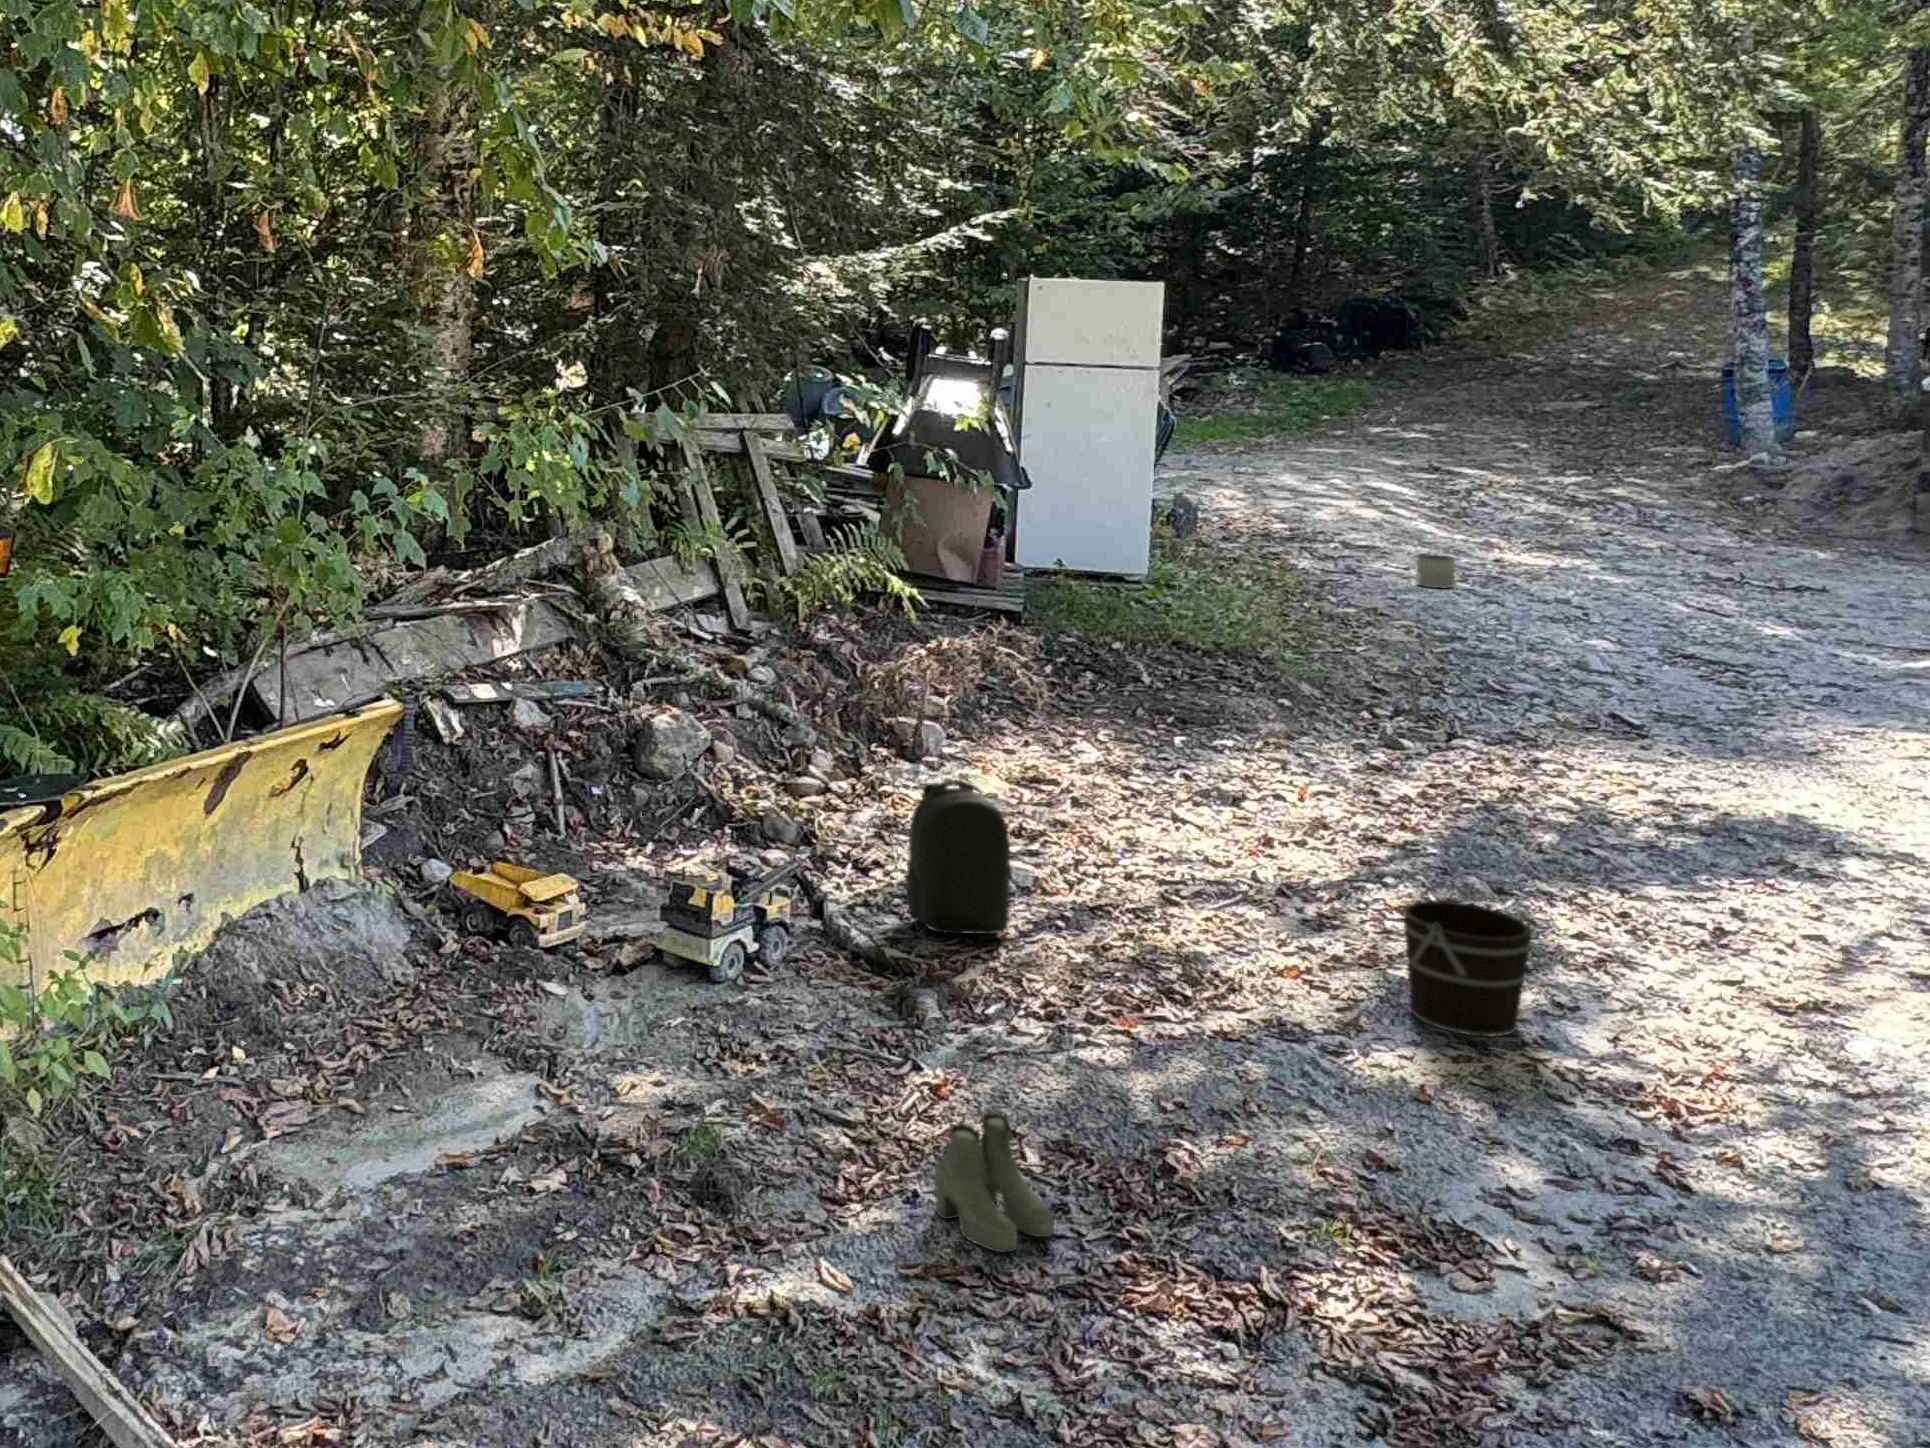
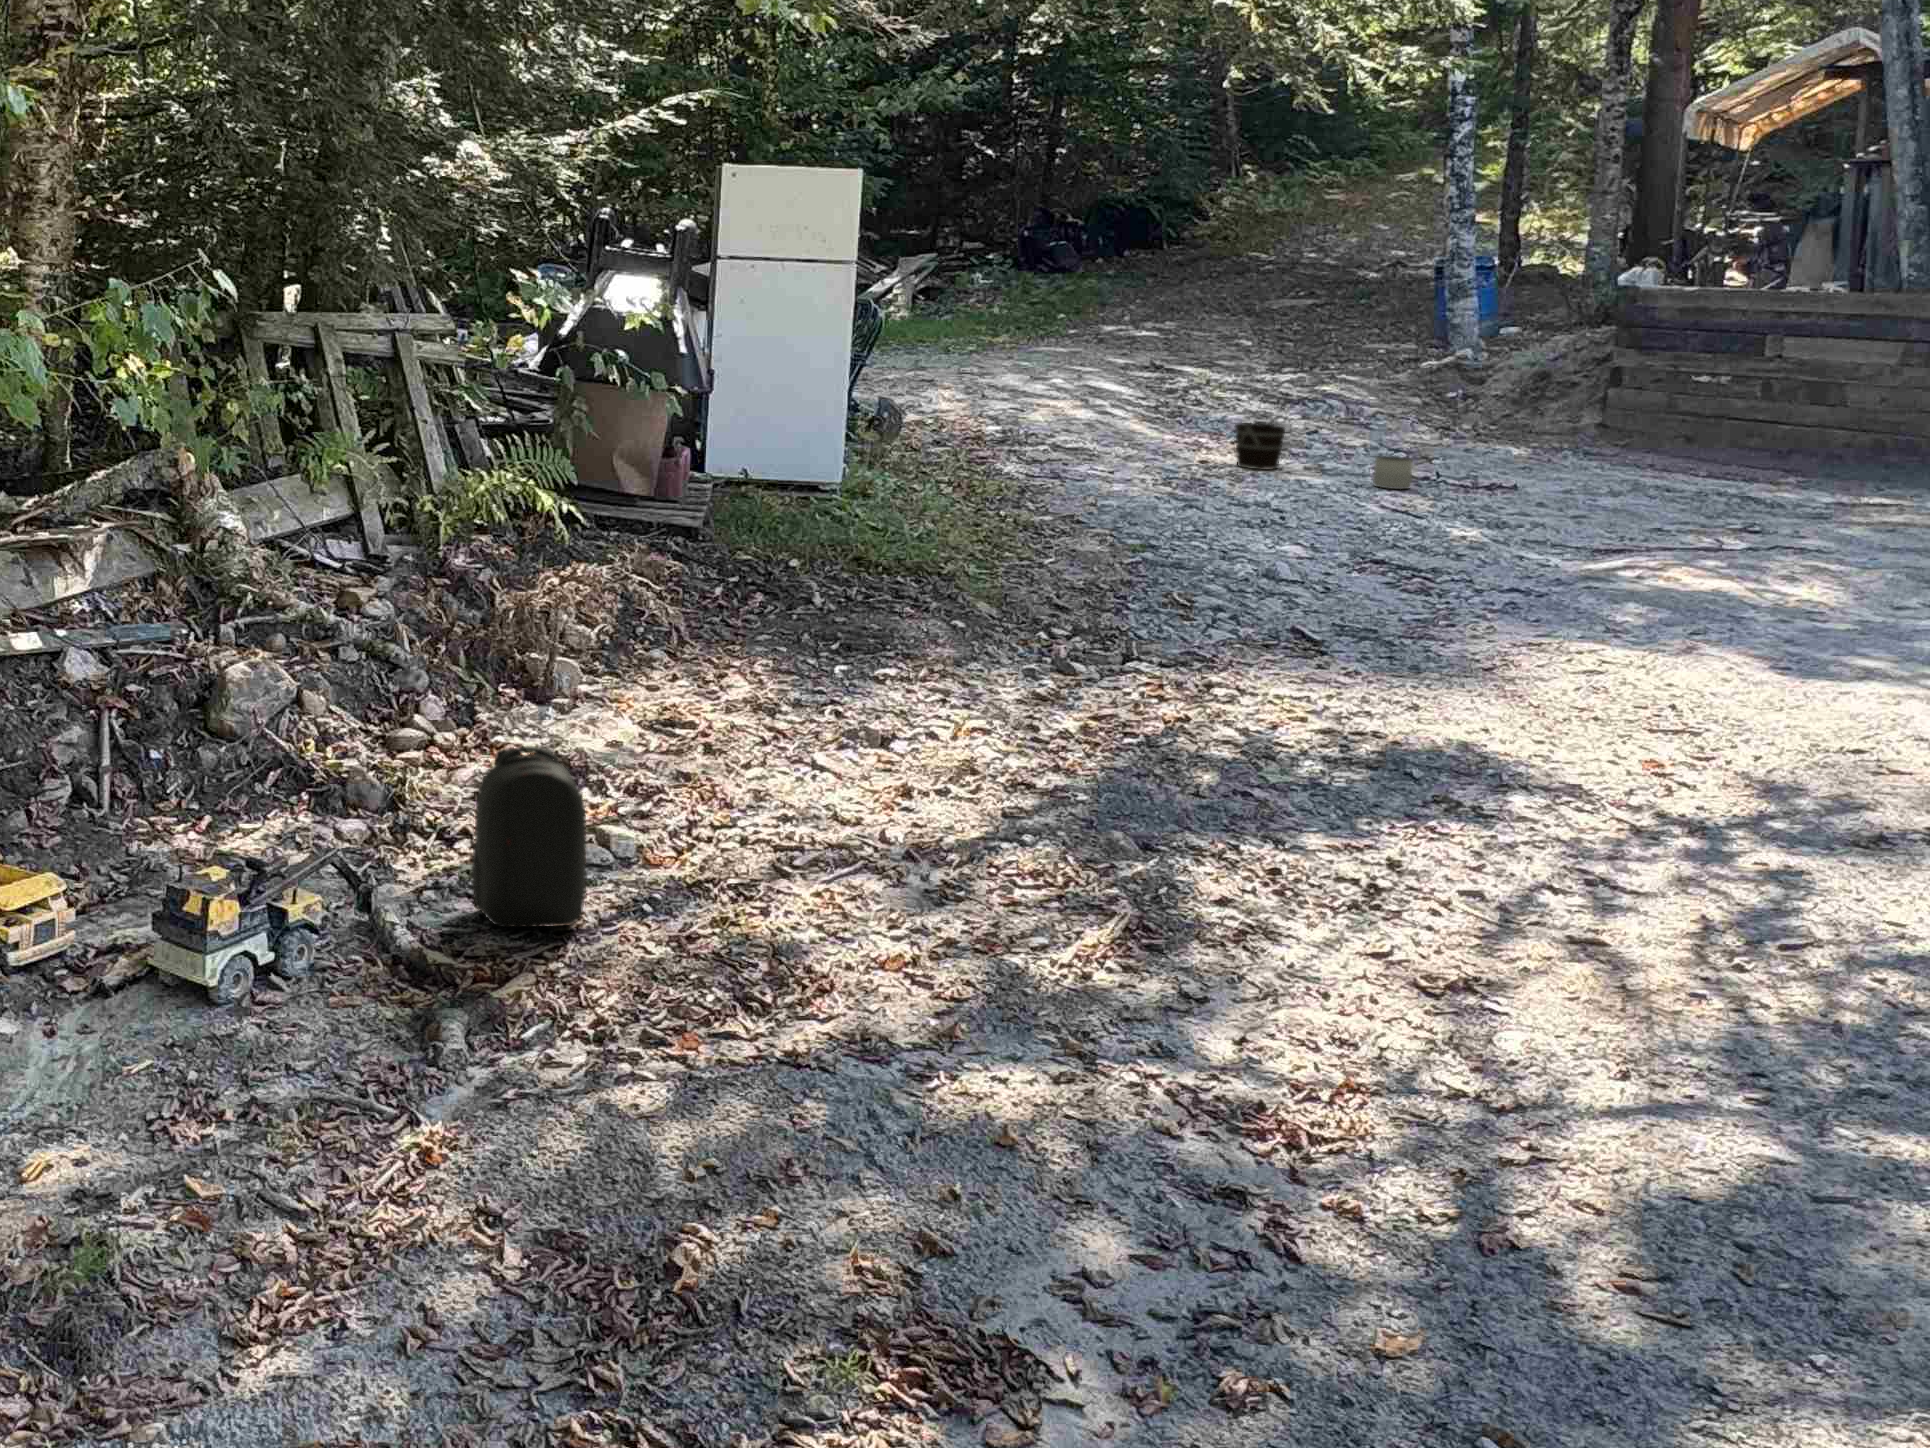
planter: present [1417,555,1455,588] -> present [1373,456,1413,490]
bucket: present [1404,900,1532,1037] -> present [1235,423,1285,470]
boots: present [935,1112,1054,1252] -> none [357,1225,498,1425]

